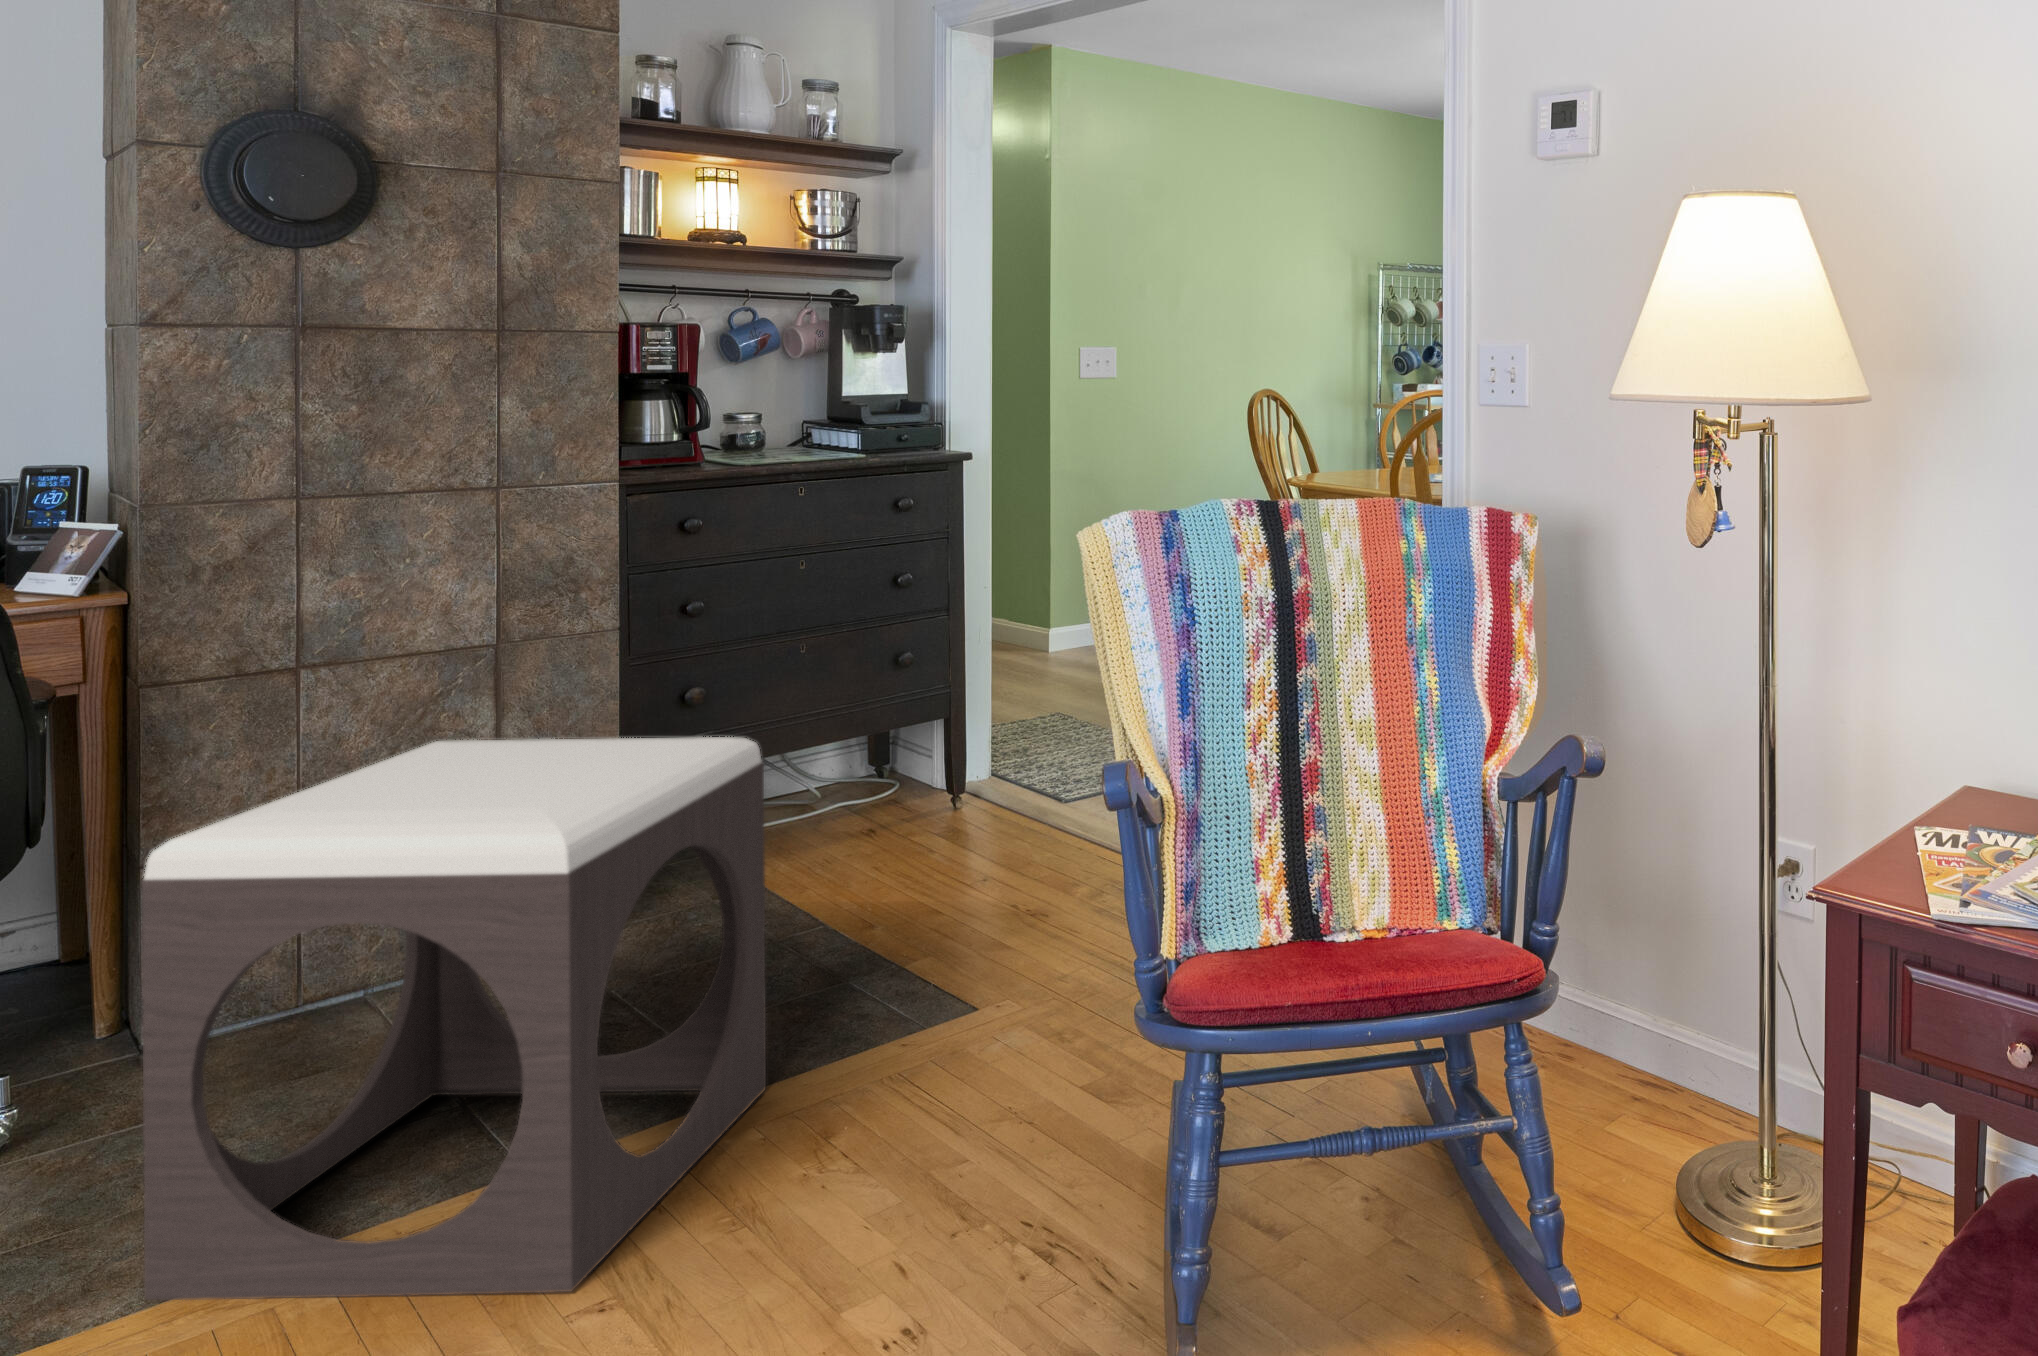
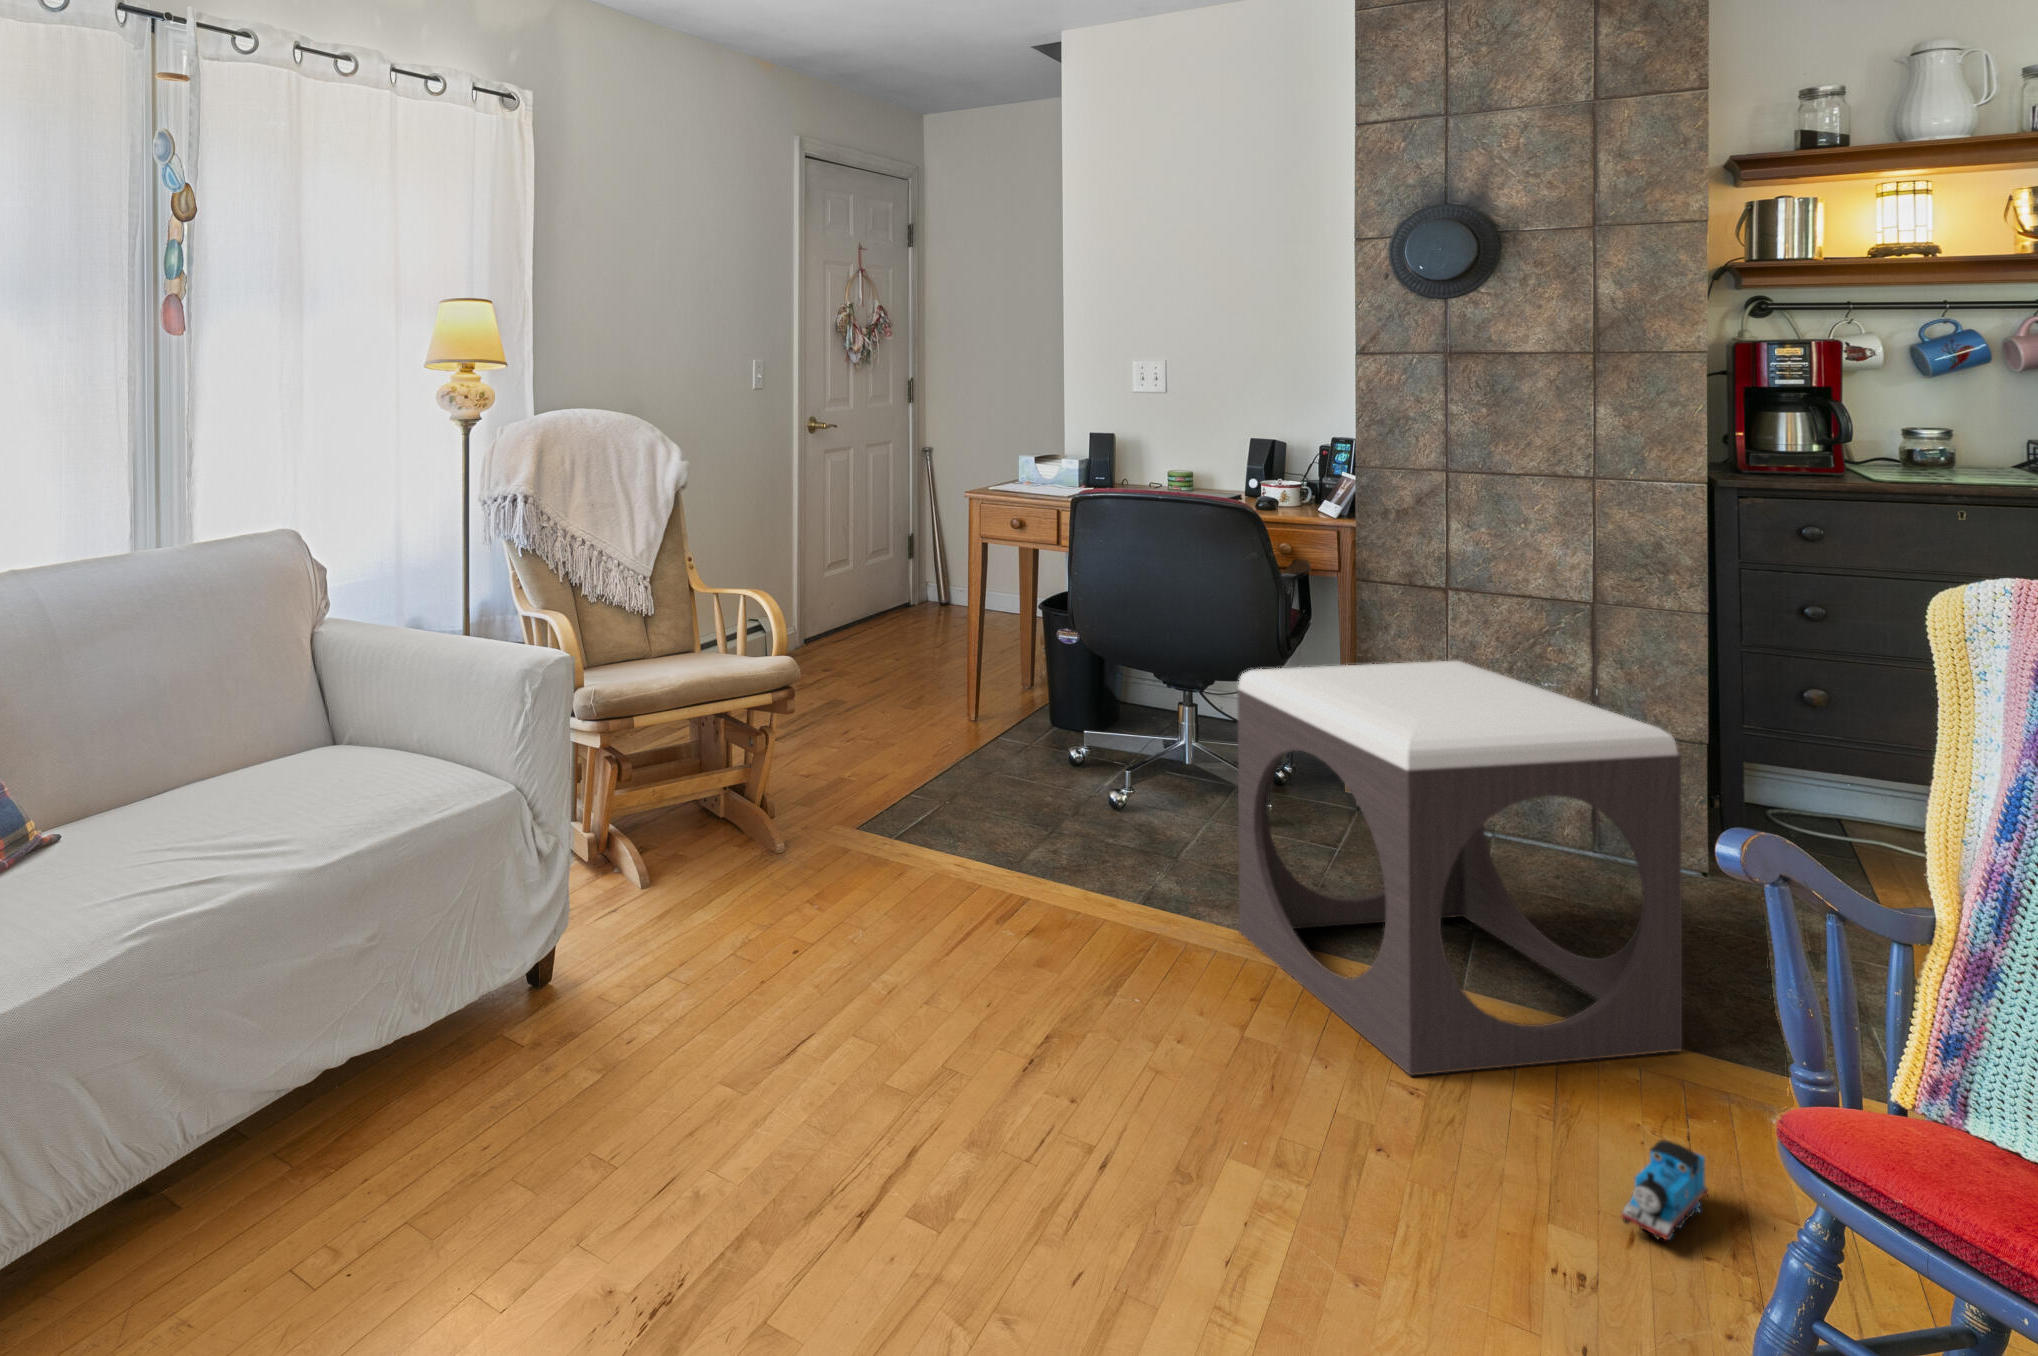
toy train: none [874,1147,931,1257] -> present [1621,1140,1708,1240]

